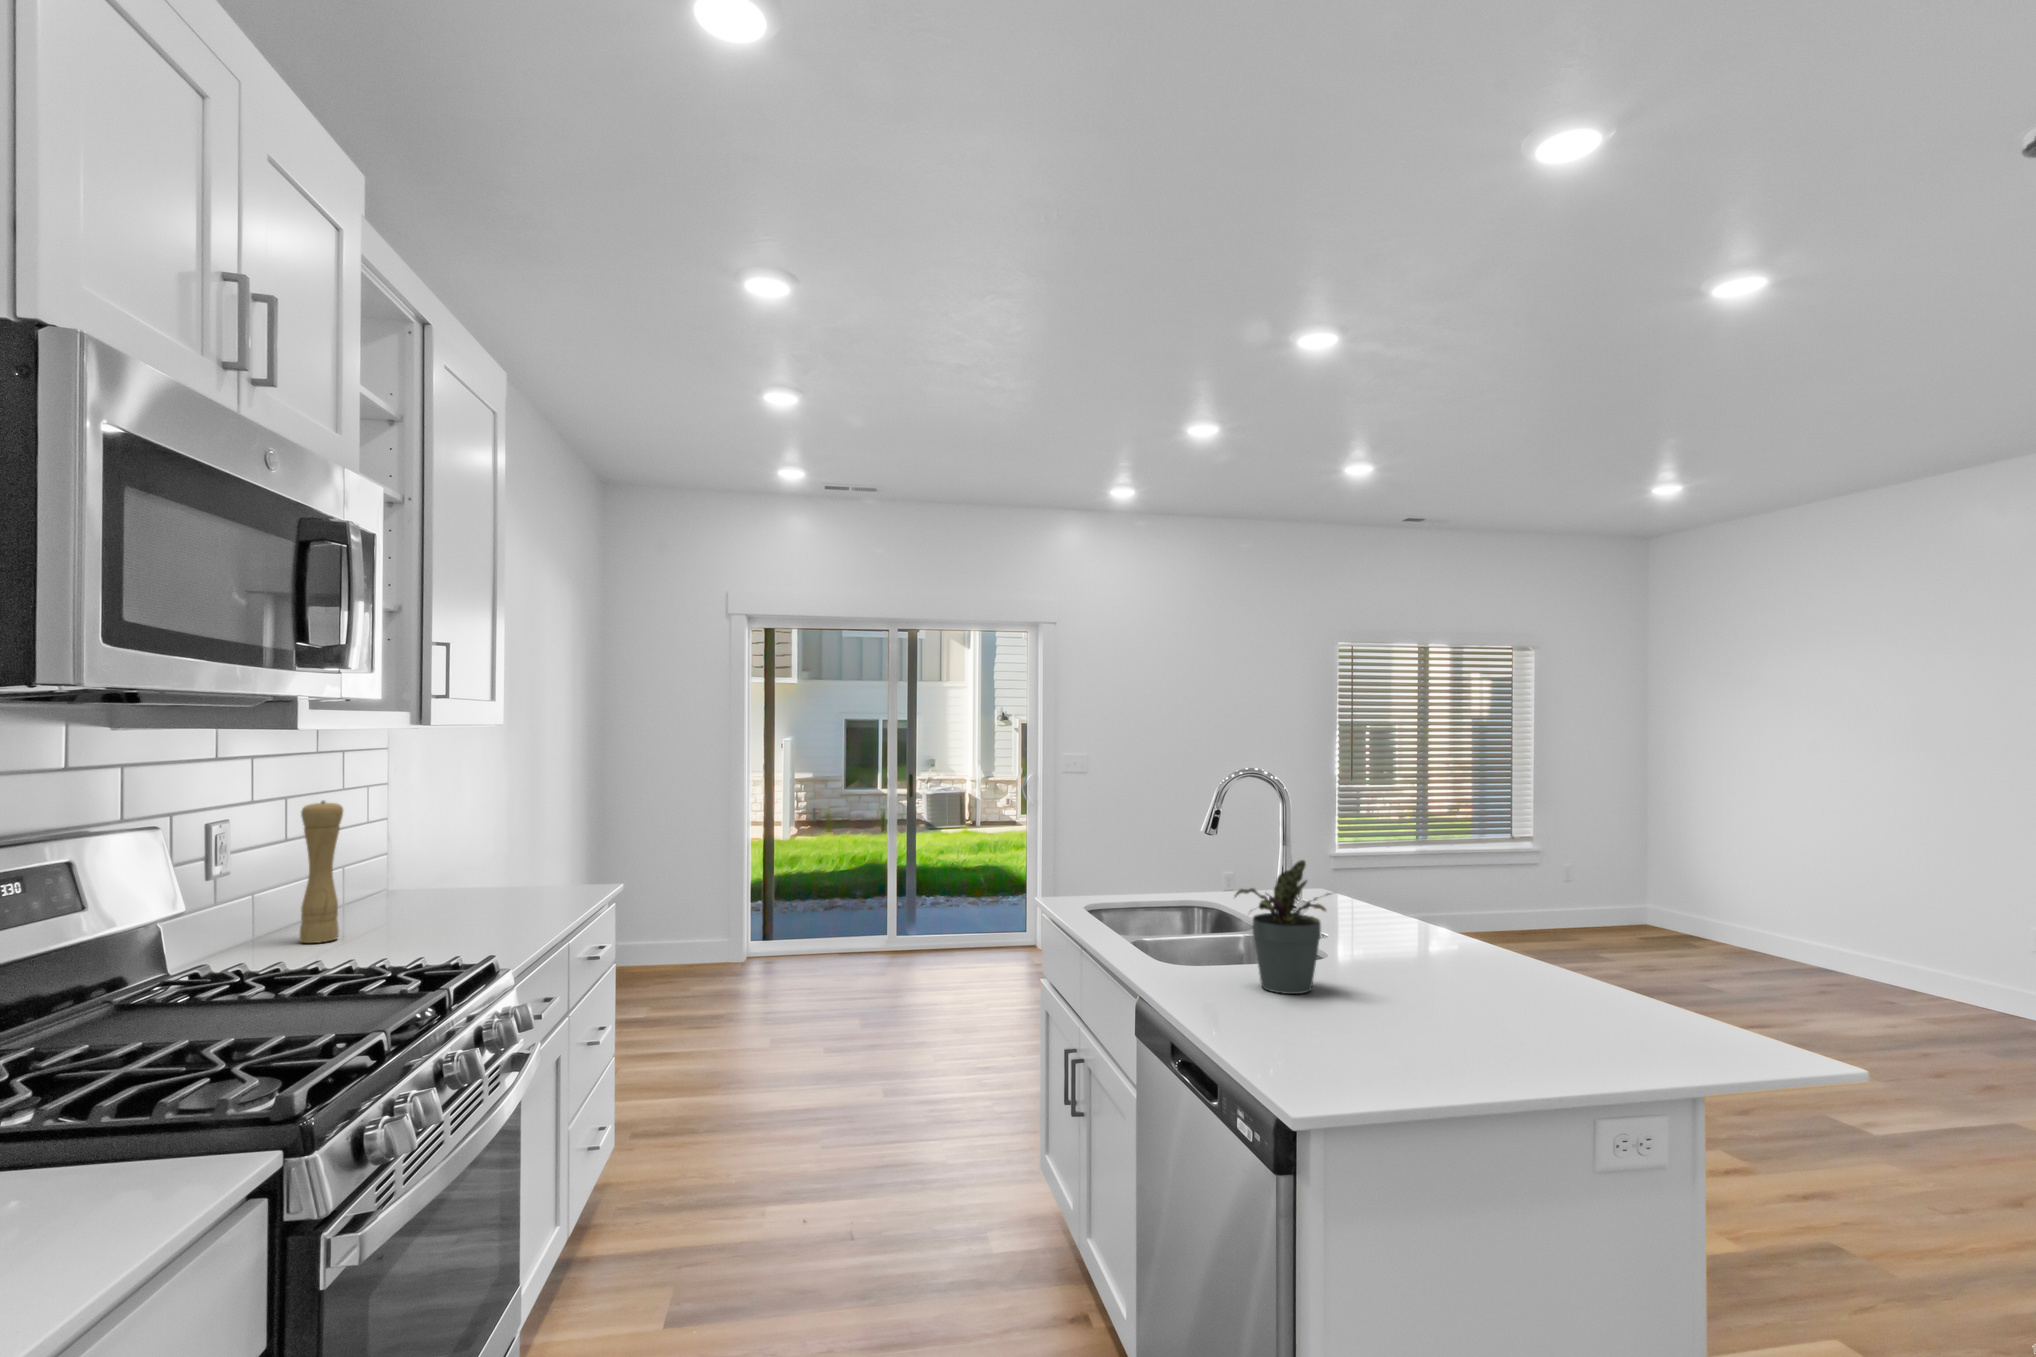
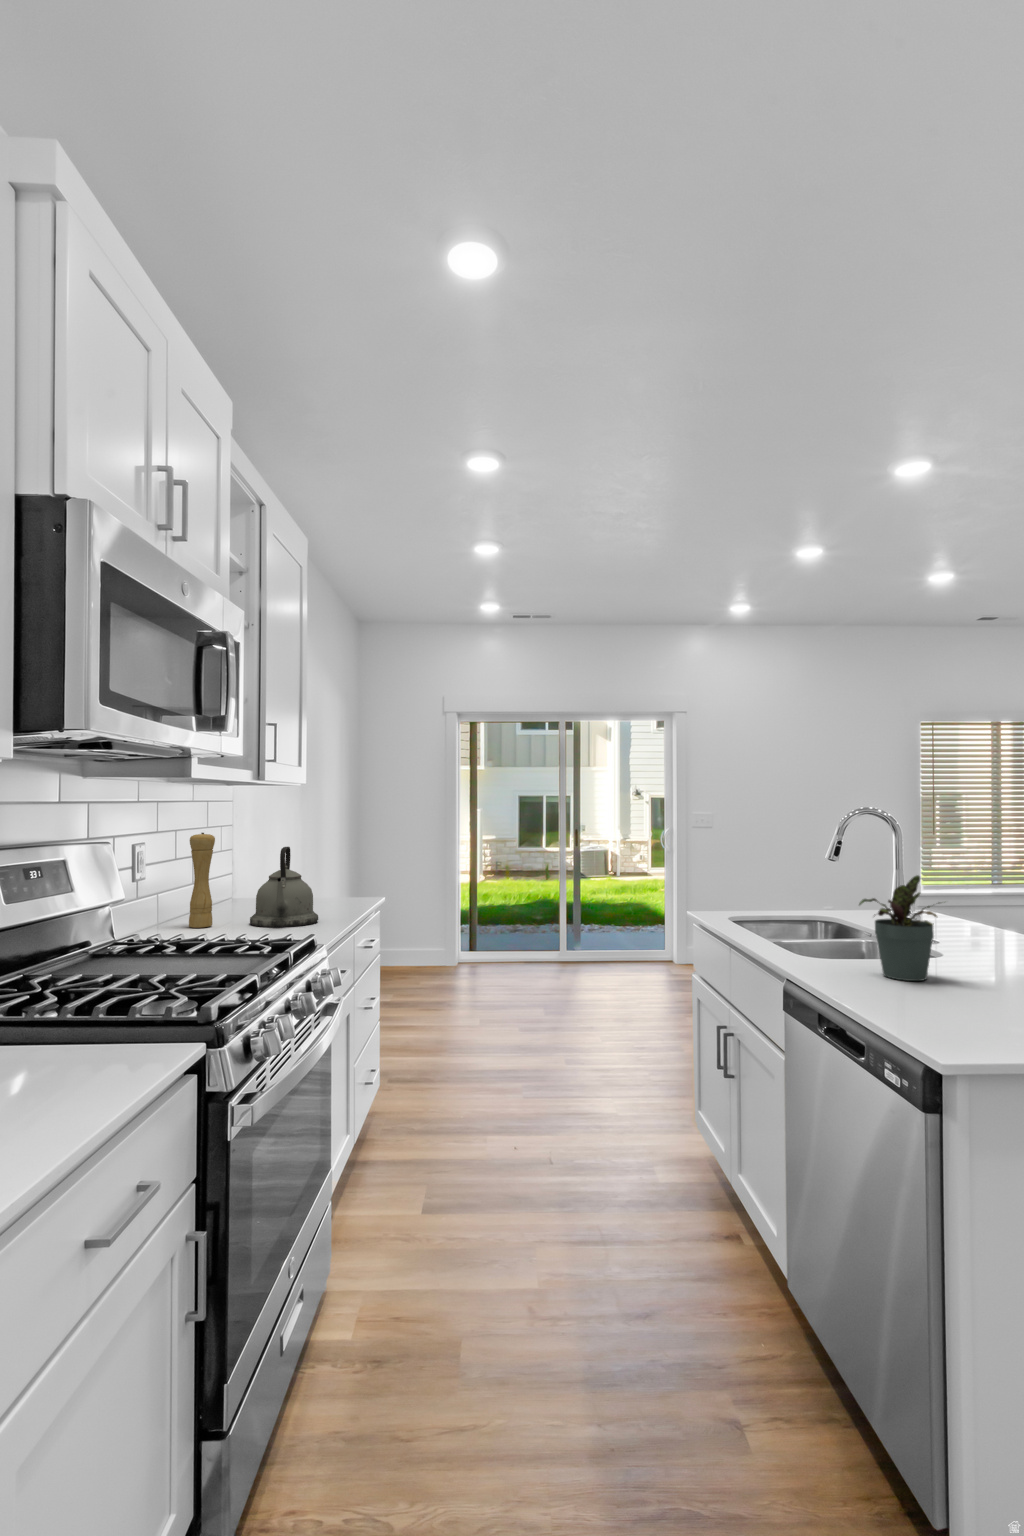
kettle: none [400,817,508,939] -> present [250,847,318,927]

